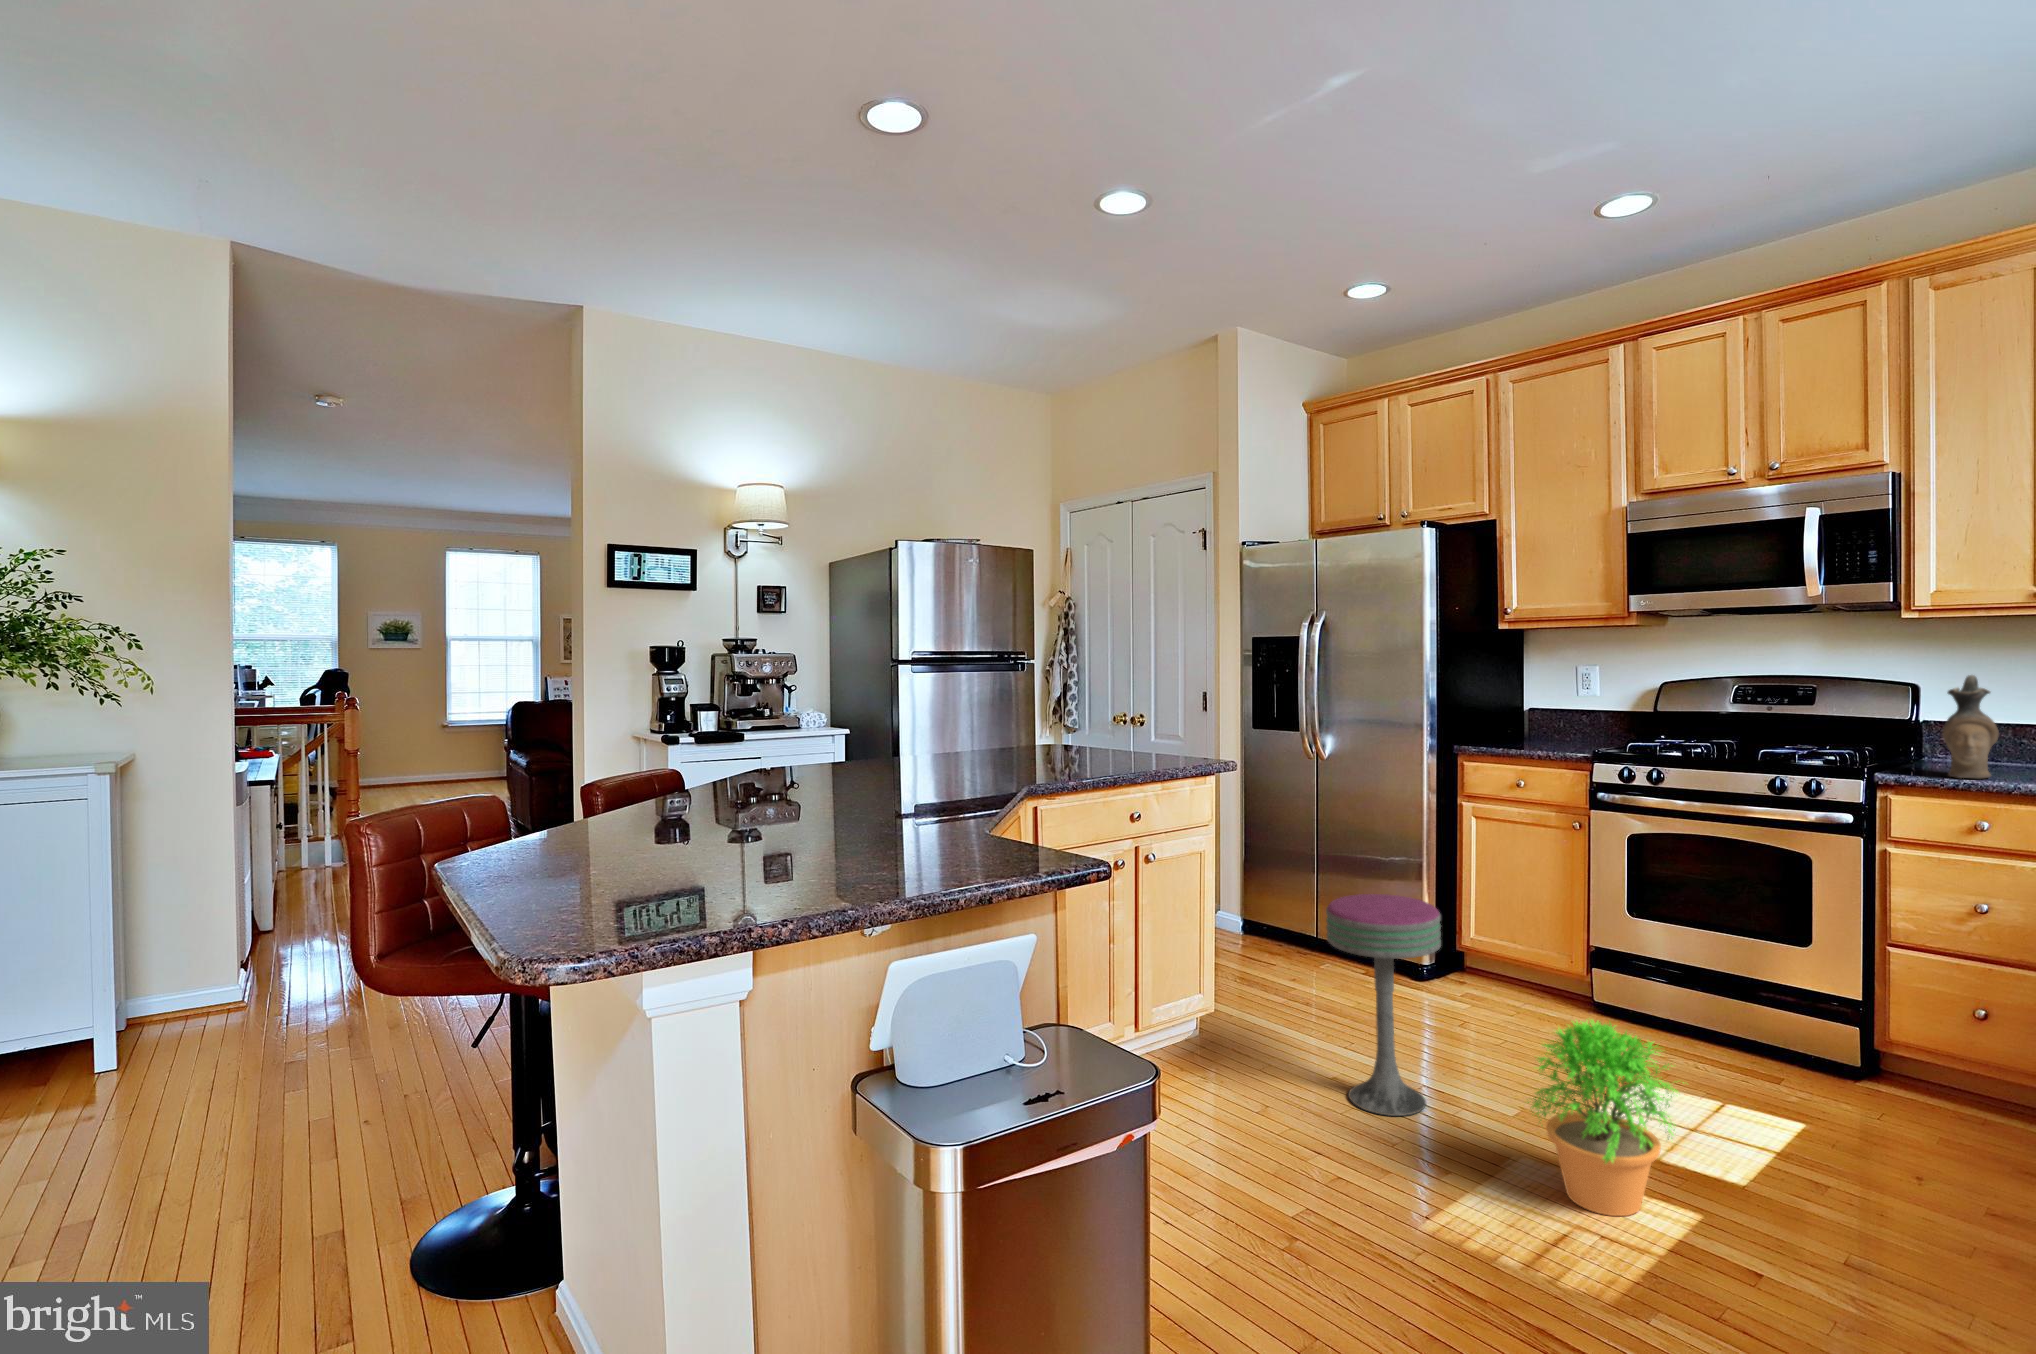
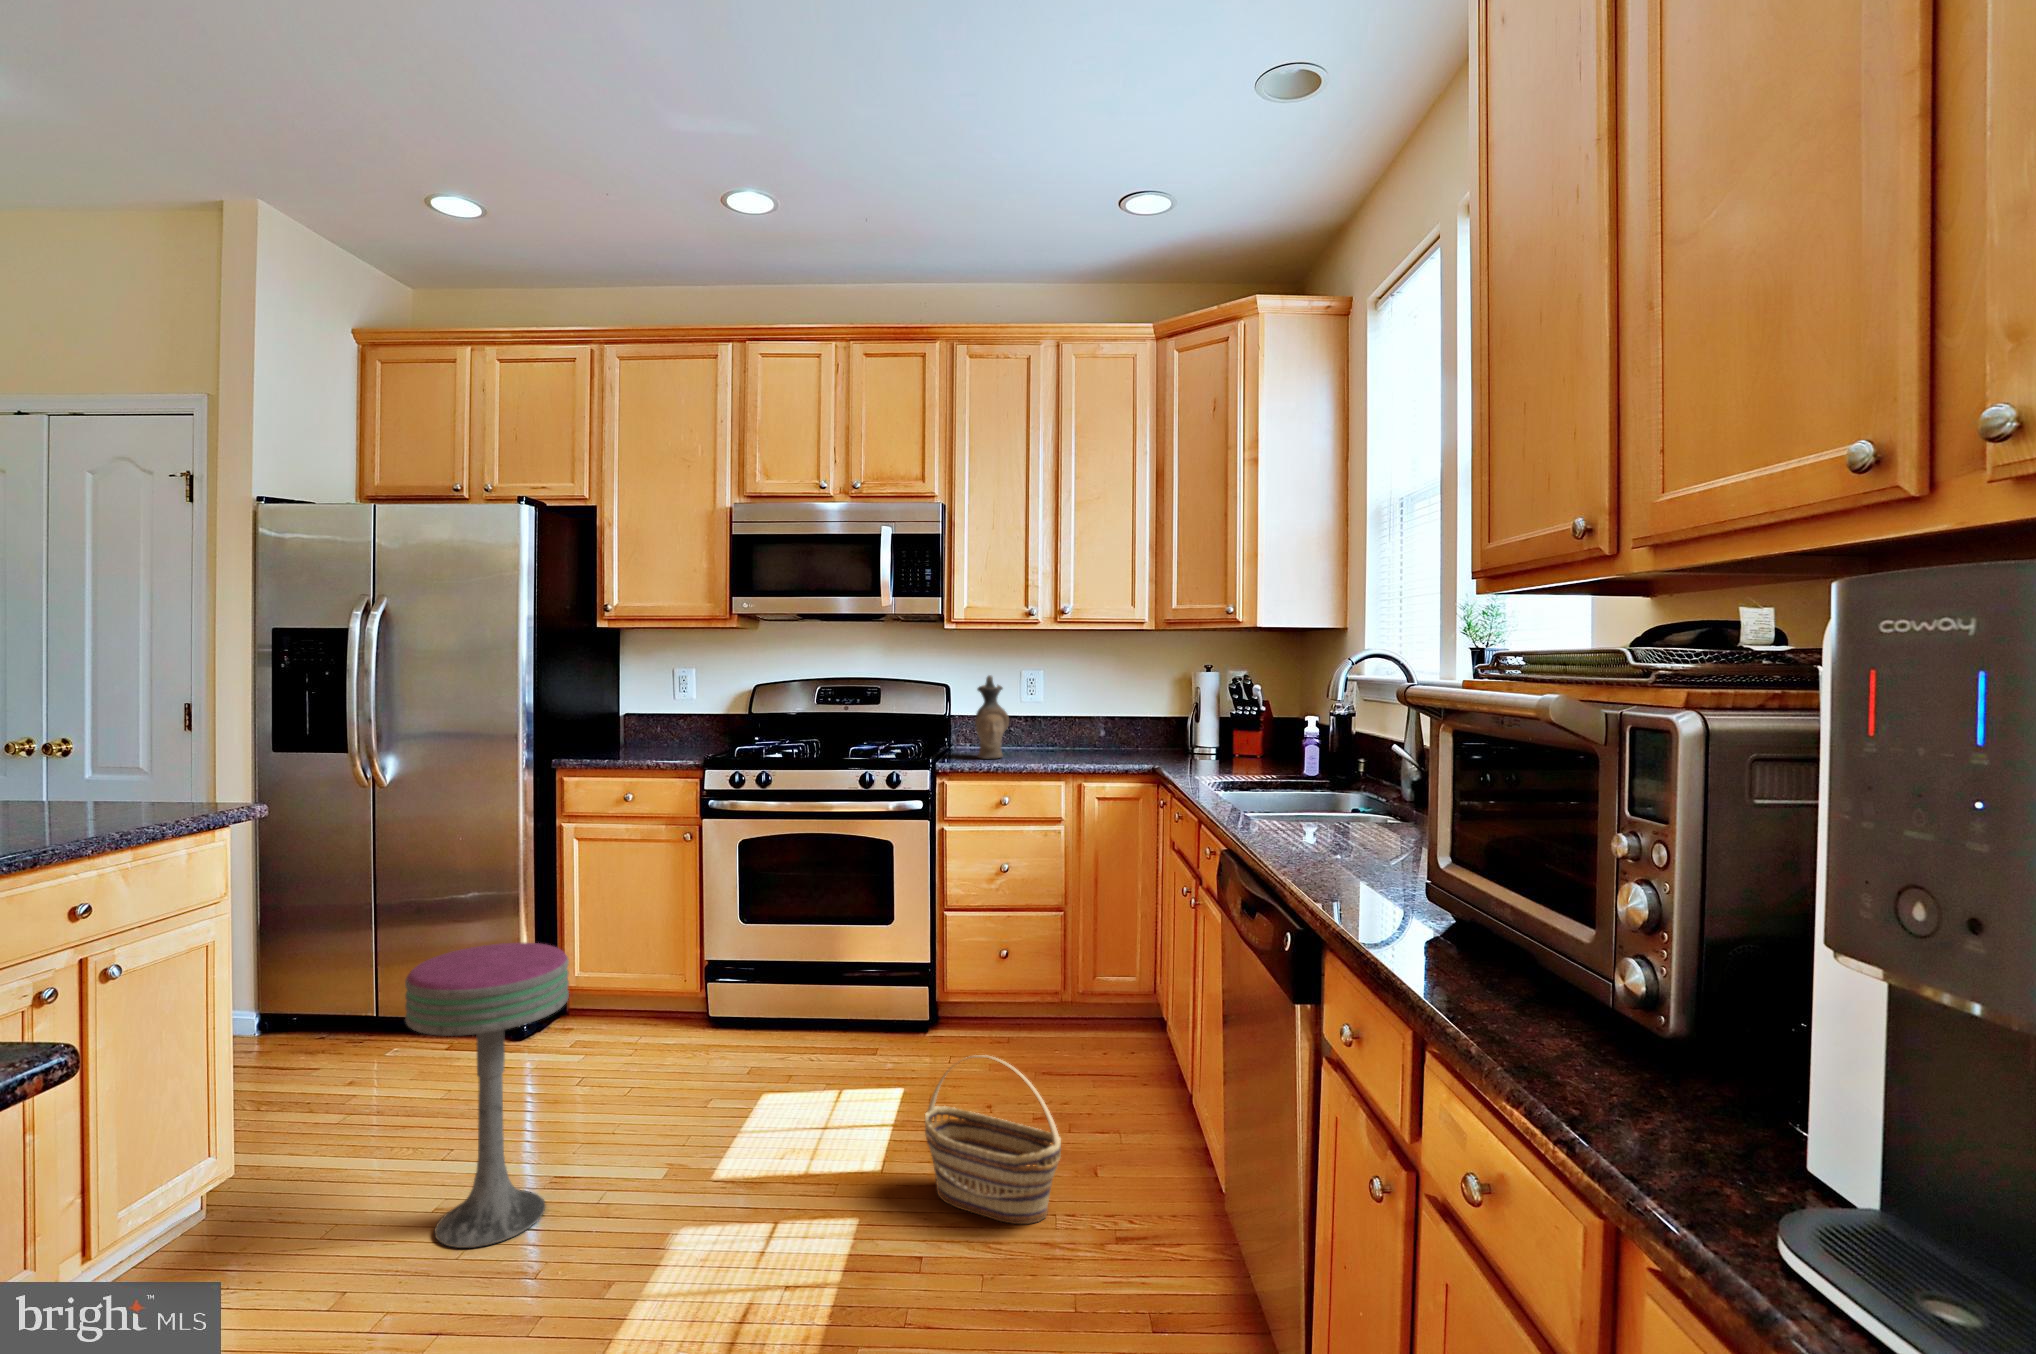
potted plant: present [1528,1020,1684,1216] -> none [689,1038,850,1268]
basket: none [1786,1098,1957,1297] -> present [925,1055,1061,1224]

